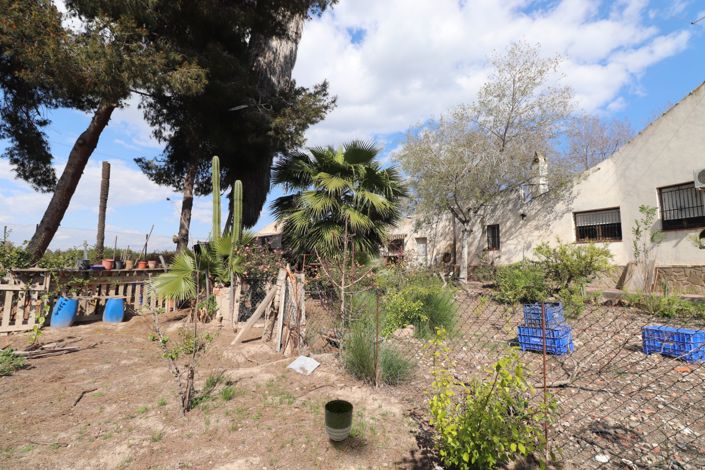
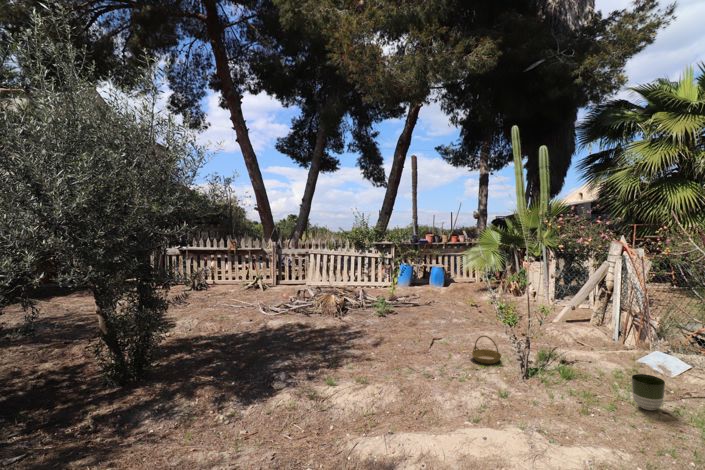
basket: none [136,388,180,429] -> present [472,336,502,364]

